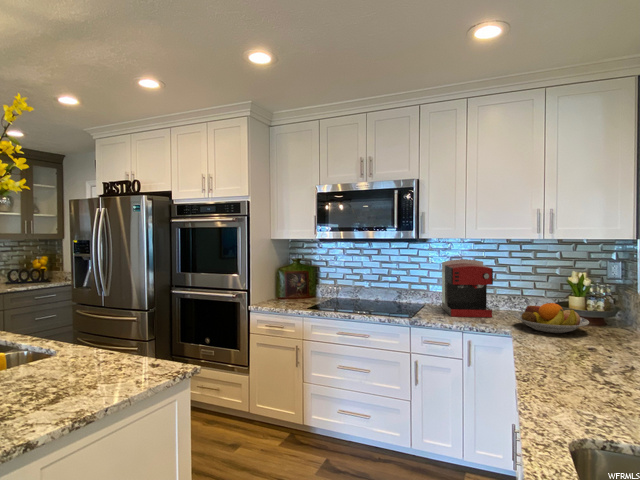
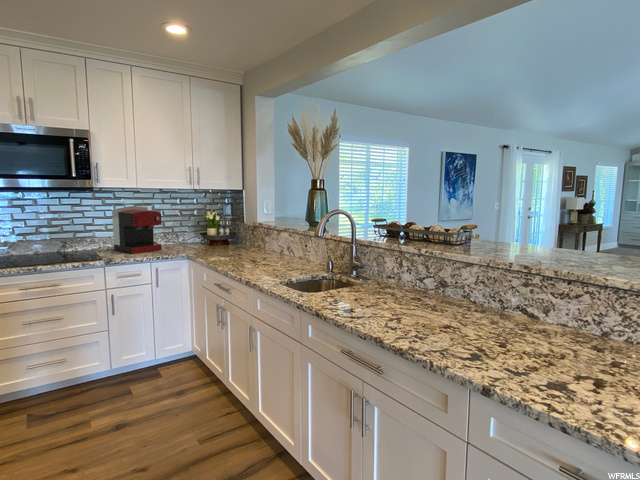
fruit bowl: present [513,303,589,333] -> none [182,232,227,252]

